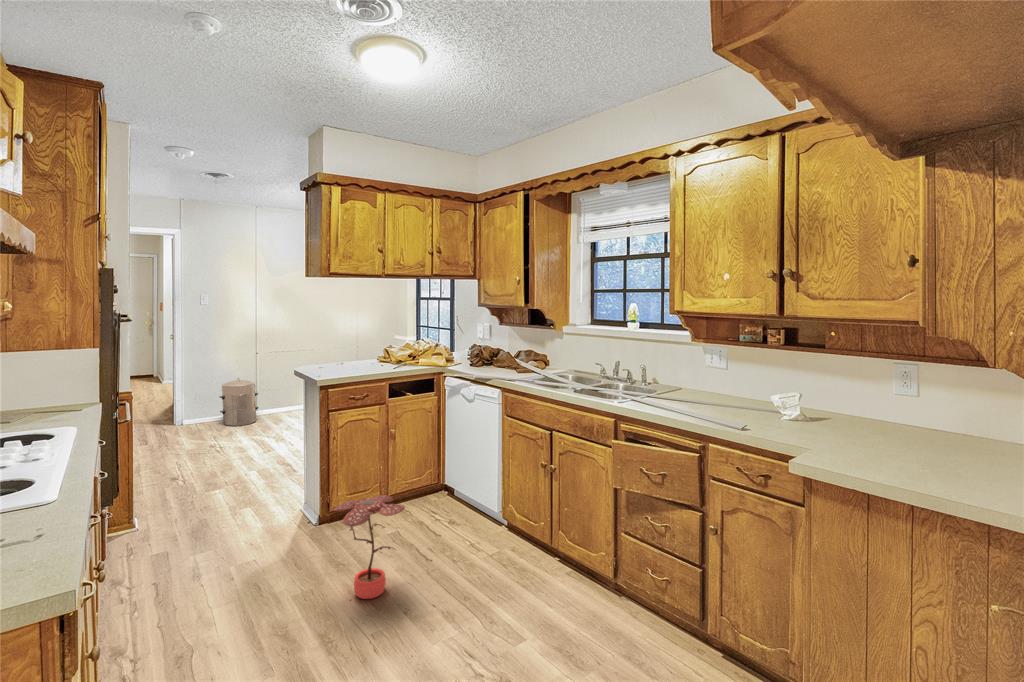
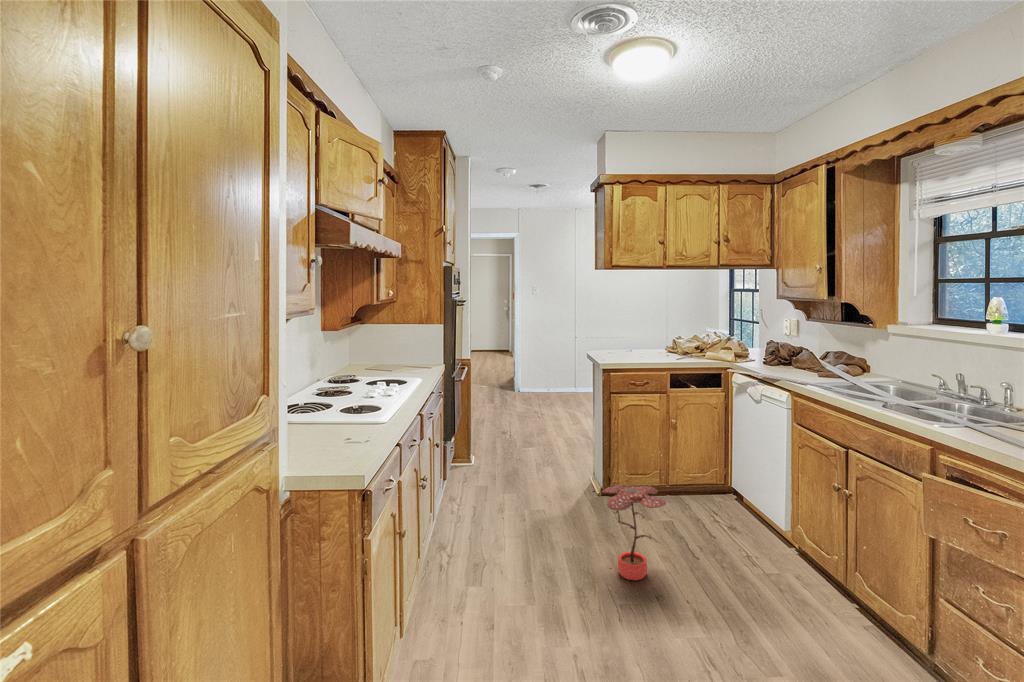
waste bin: present [220,378,259,426] -> none [541,358,571,399]

